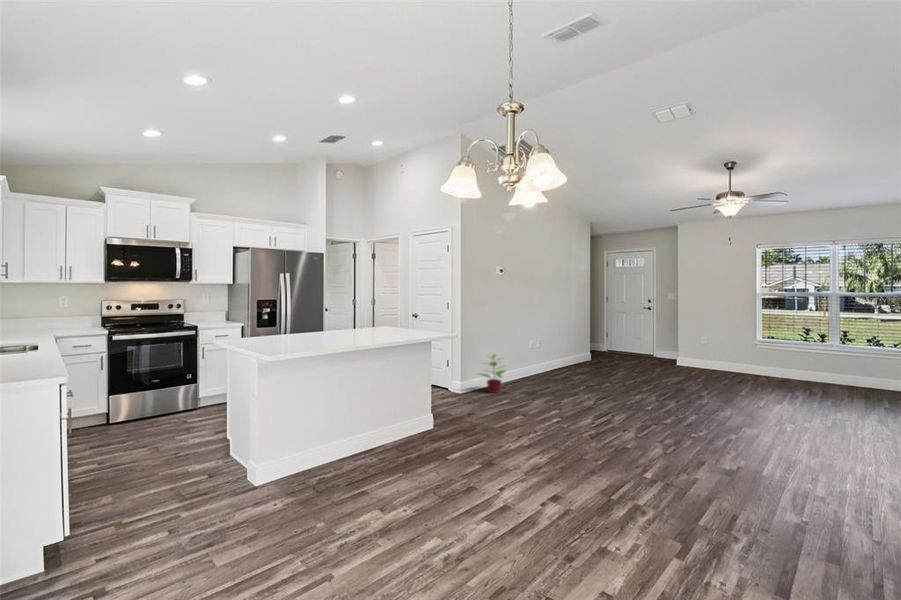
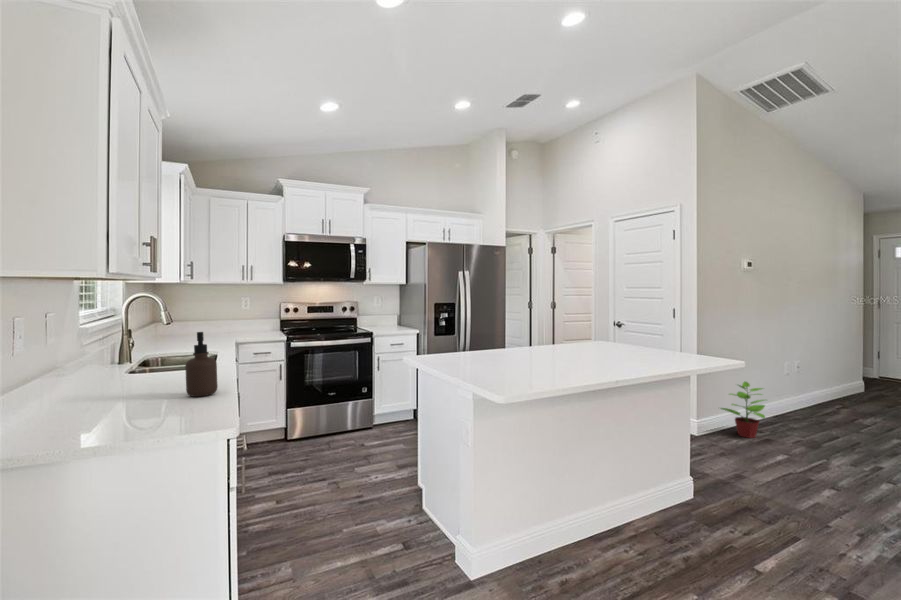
soap dispenser: none [15,319,44,367] -> present [185,332,218,397]

